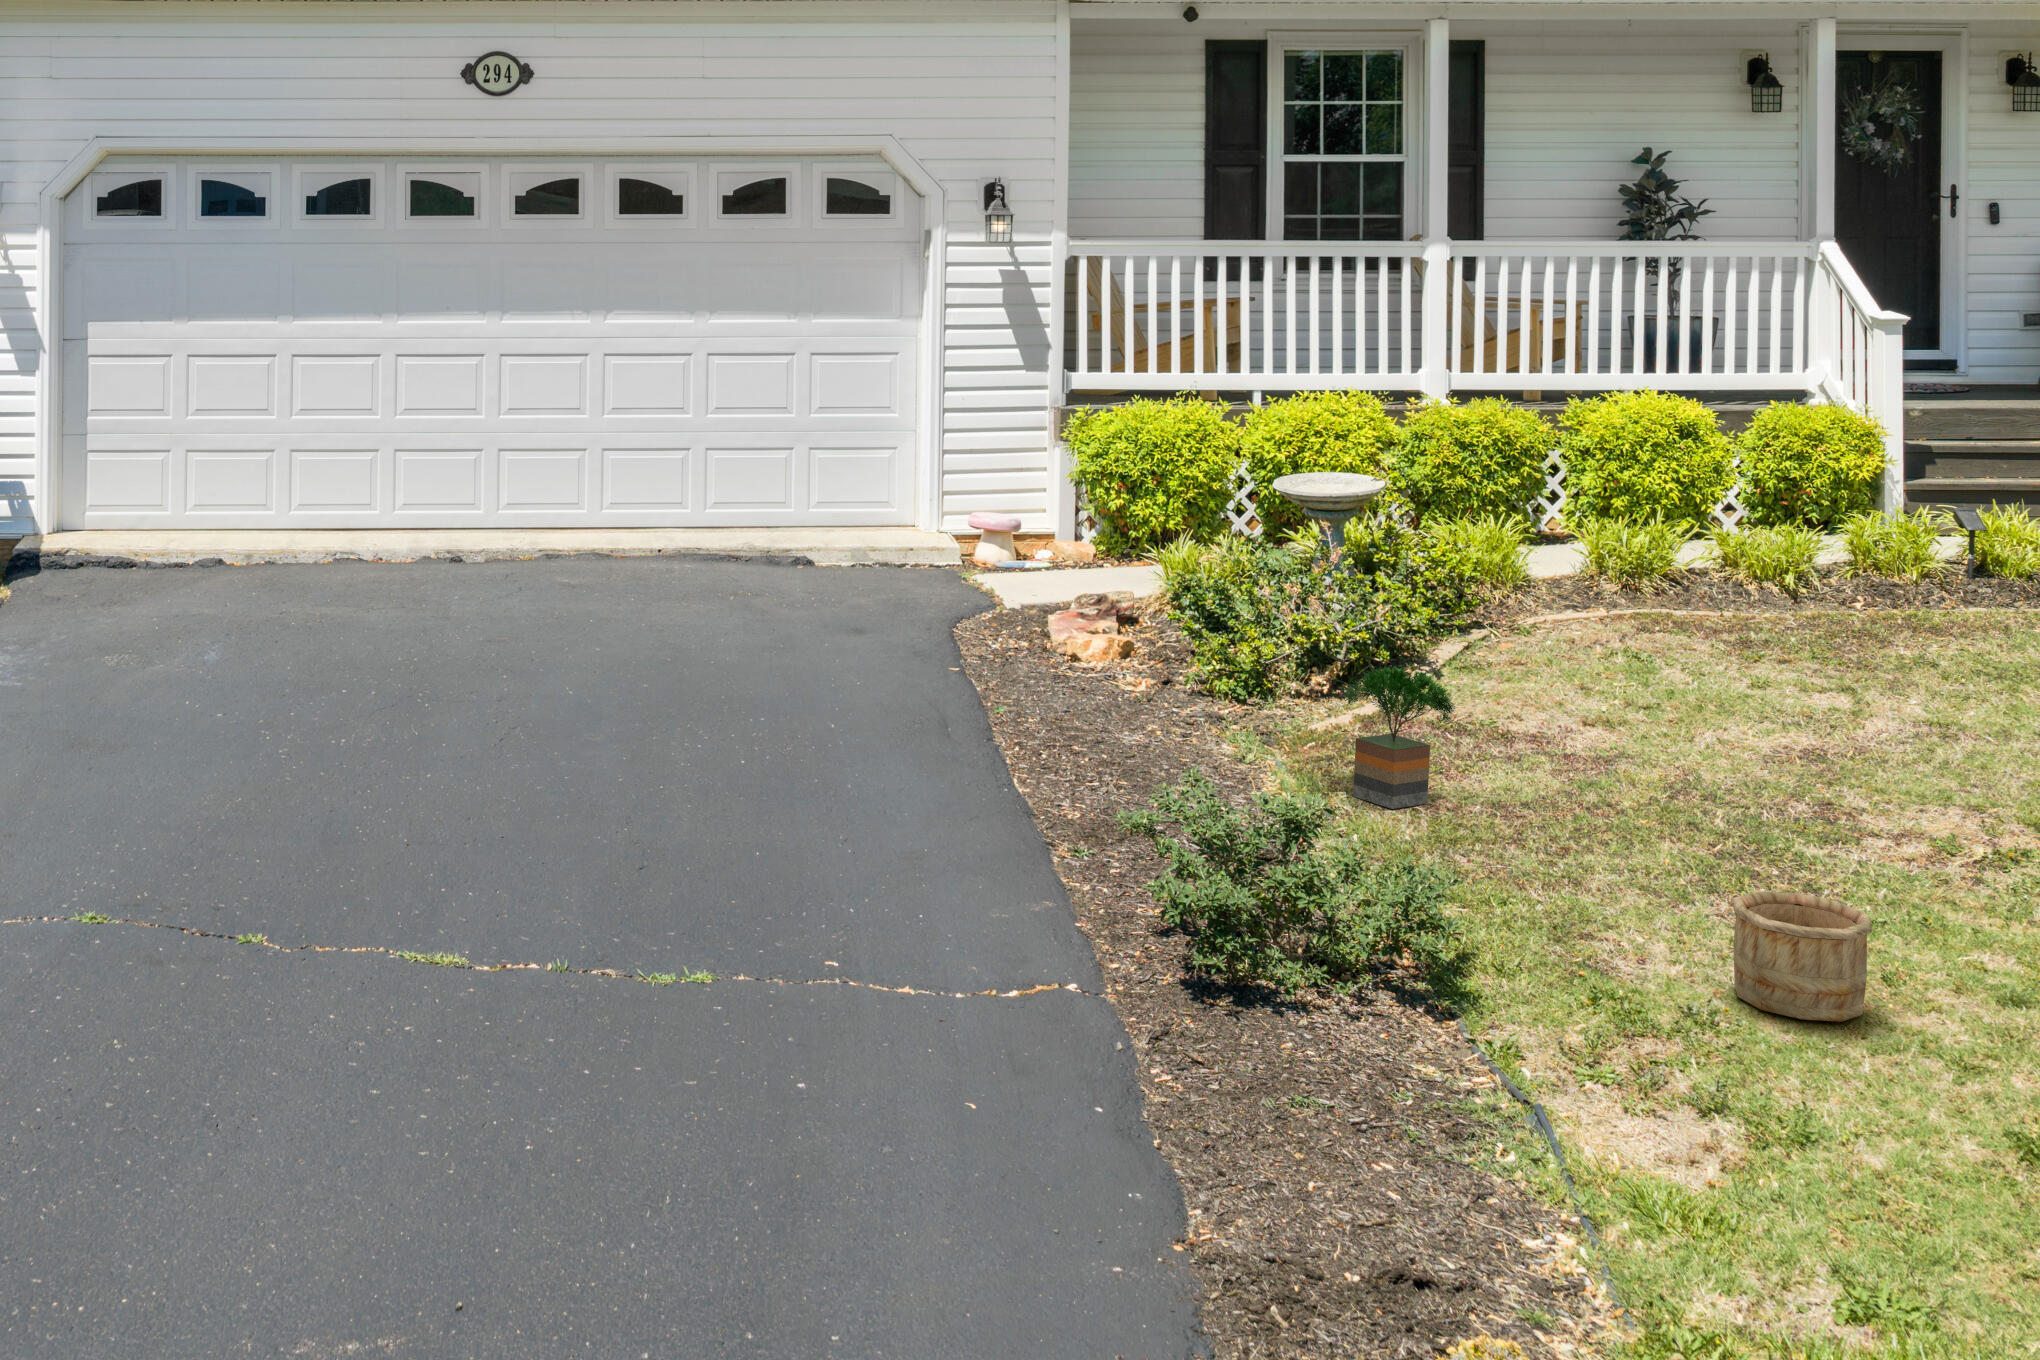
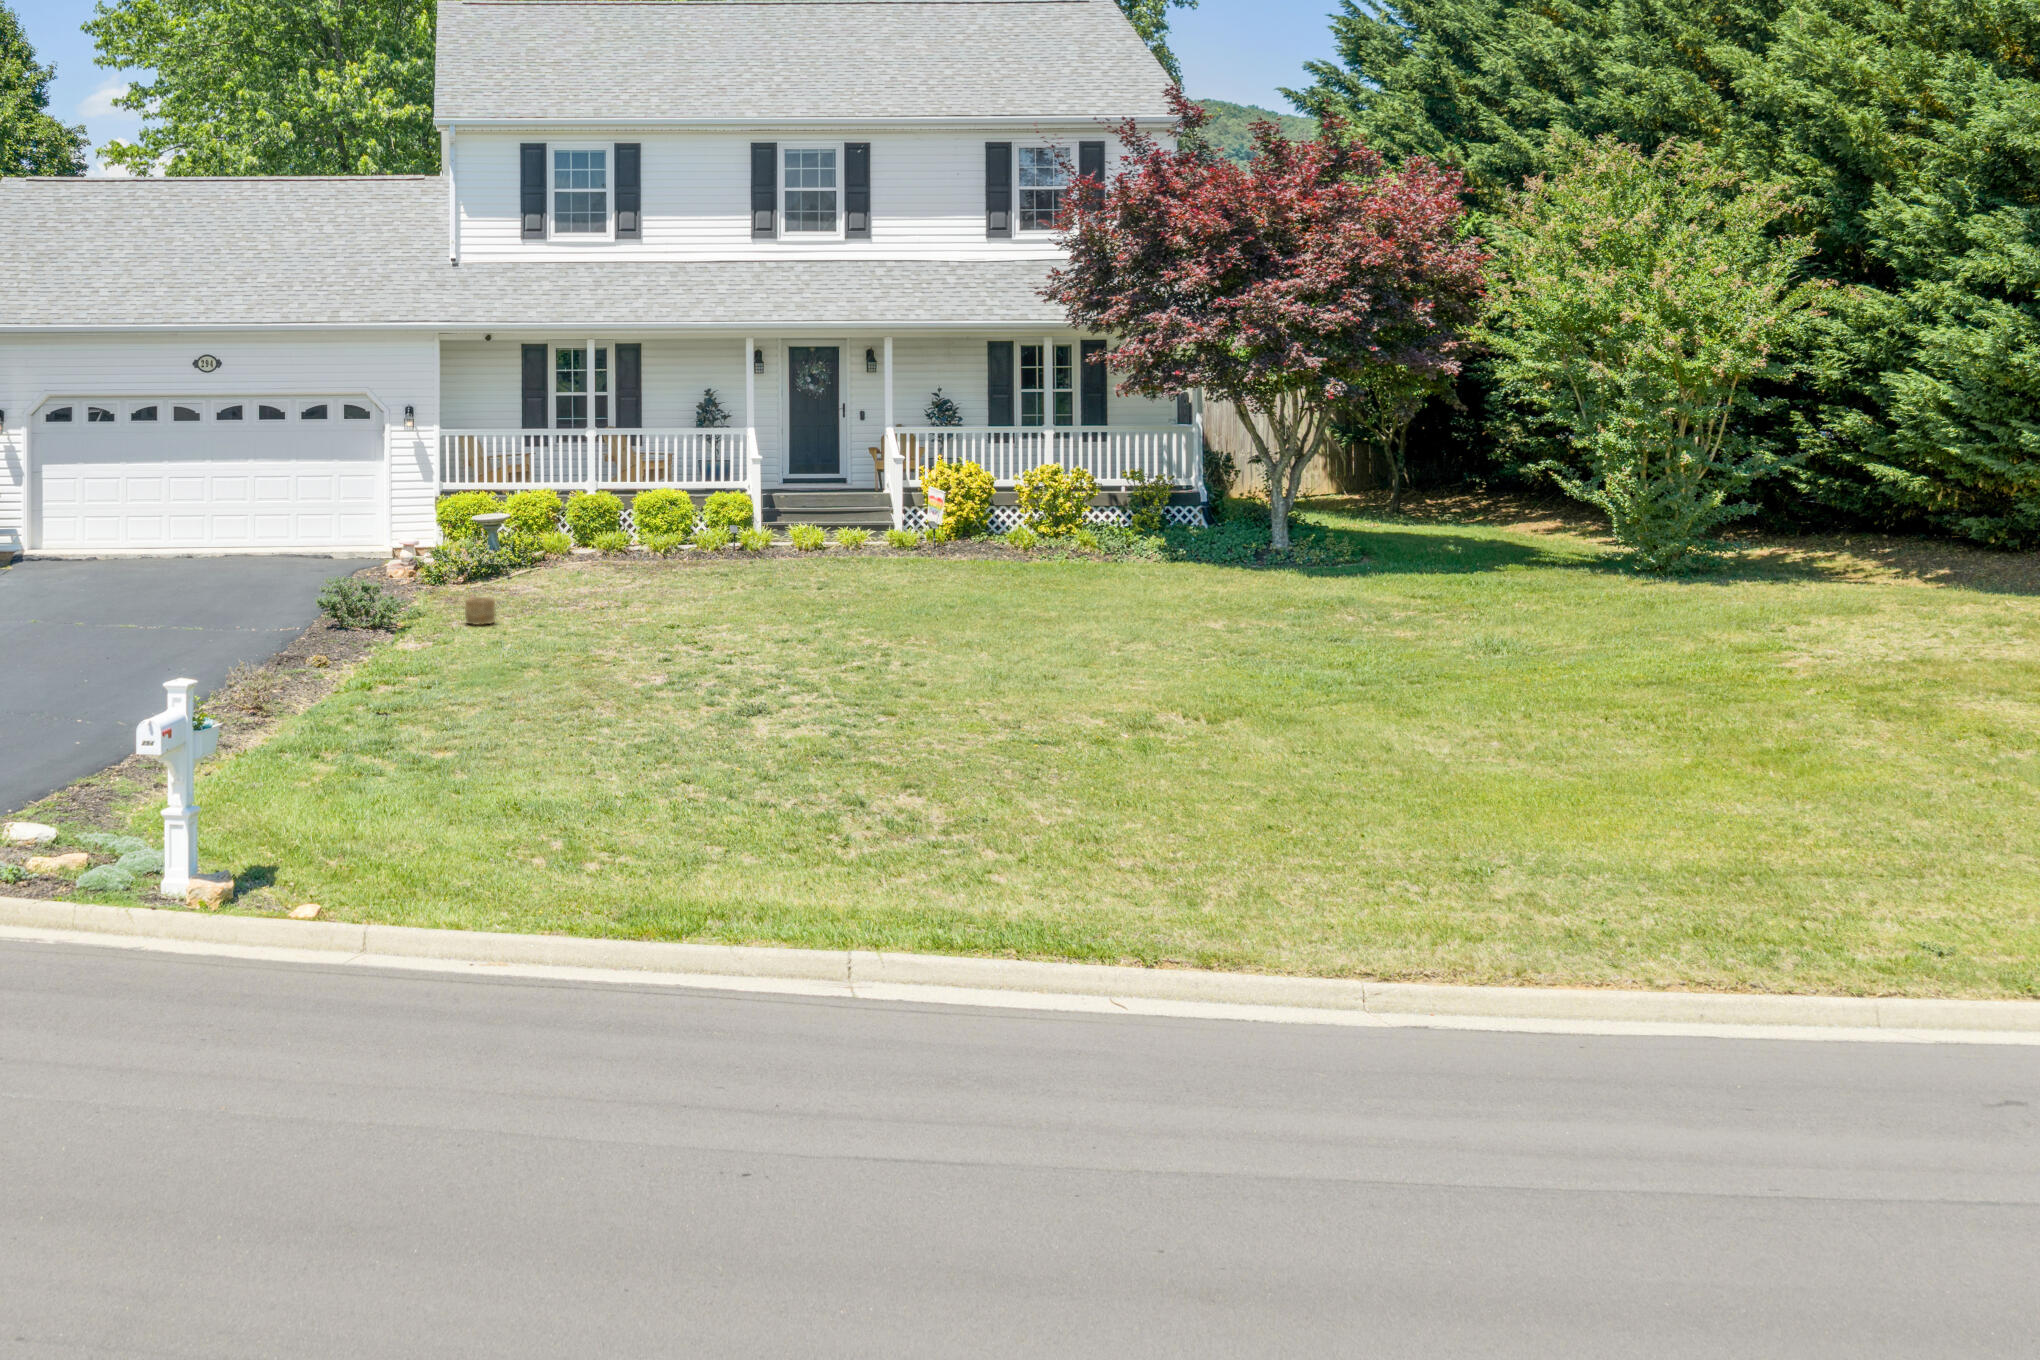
potted tree: present [1345,667,1456,809] -> none [430,558,461,601]

